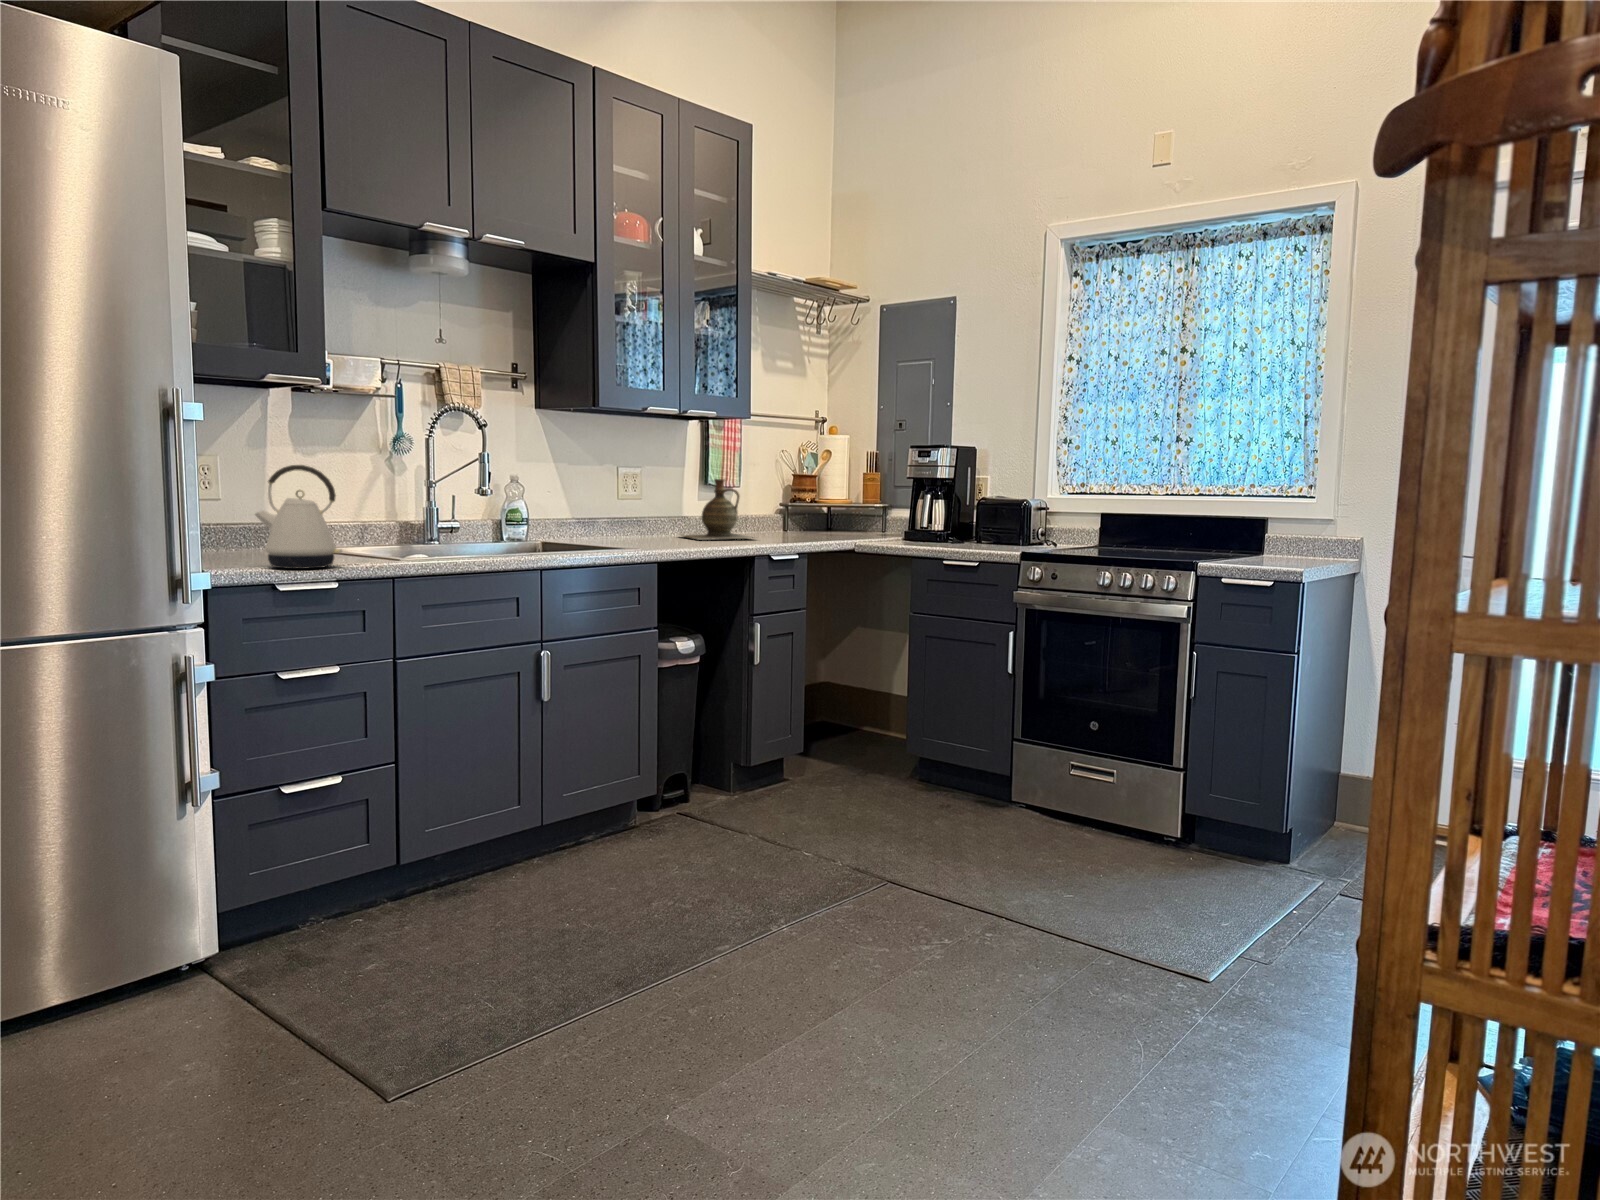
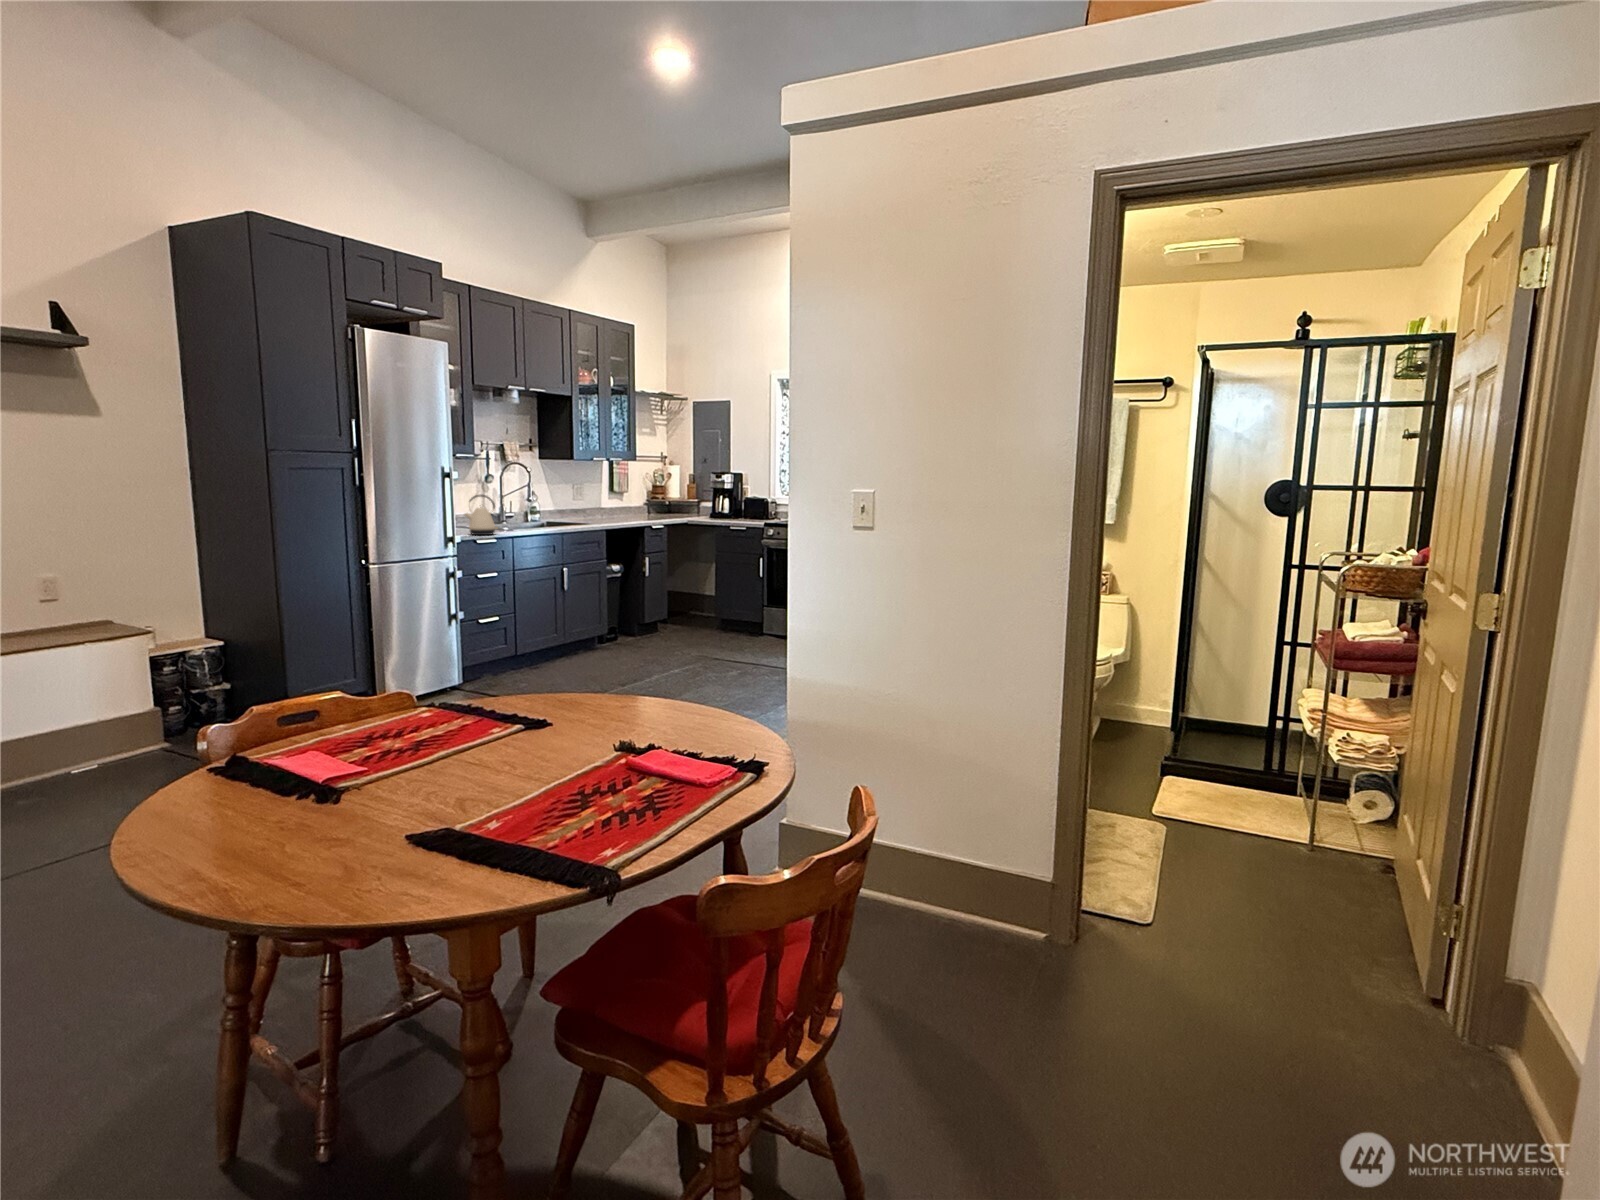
ceramic jug: present [682,479,751,540] -> none [603,491,645,520]

